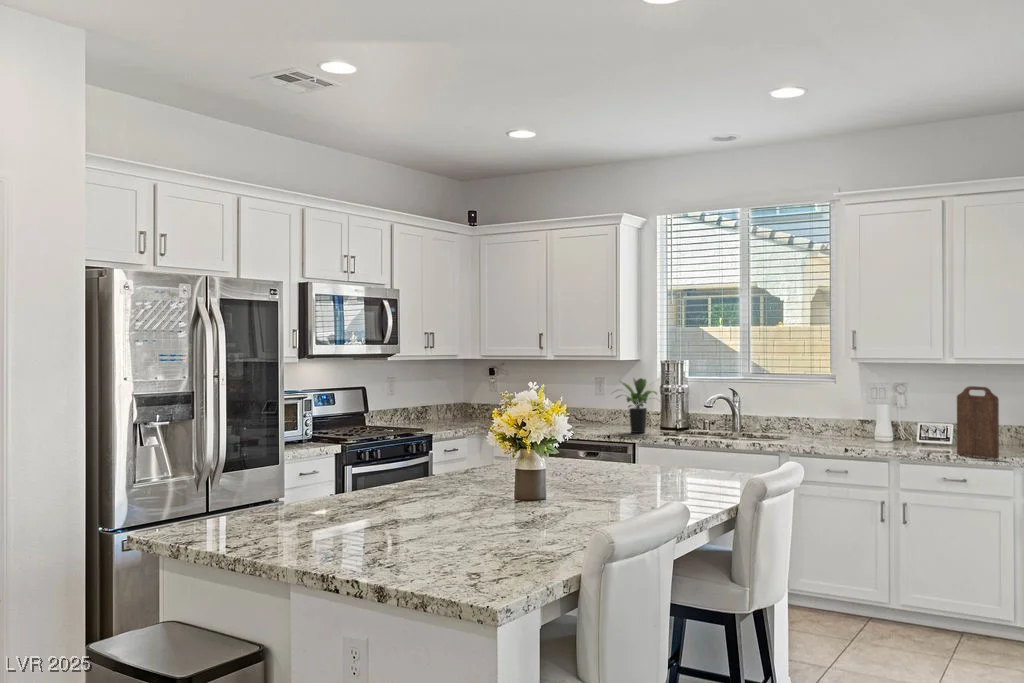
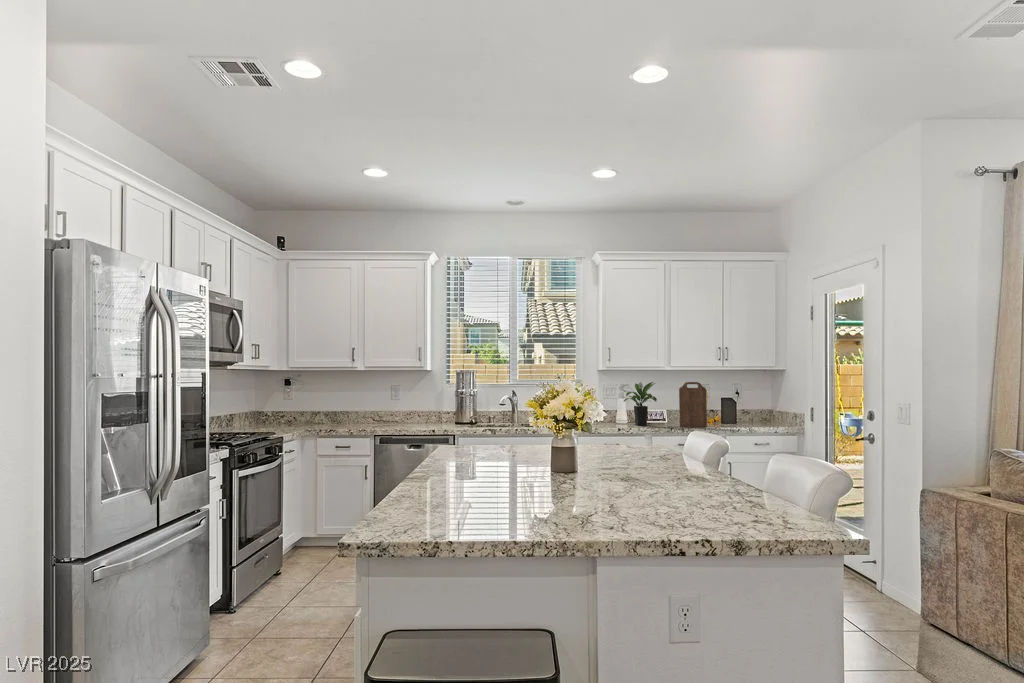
potted plant: present [616,378,657,433] -> present [624,382,657,425]

